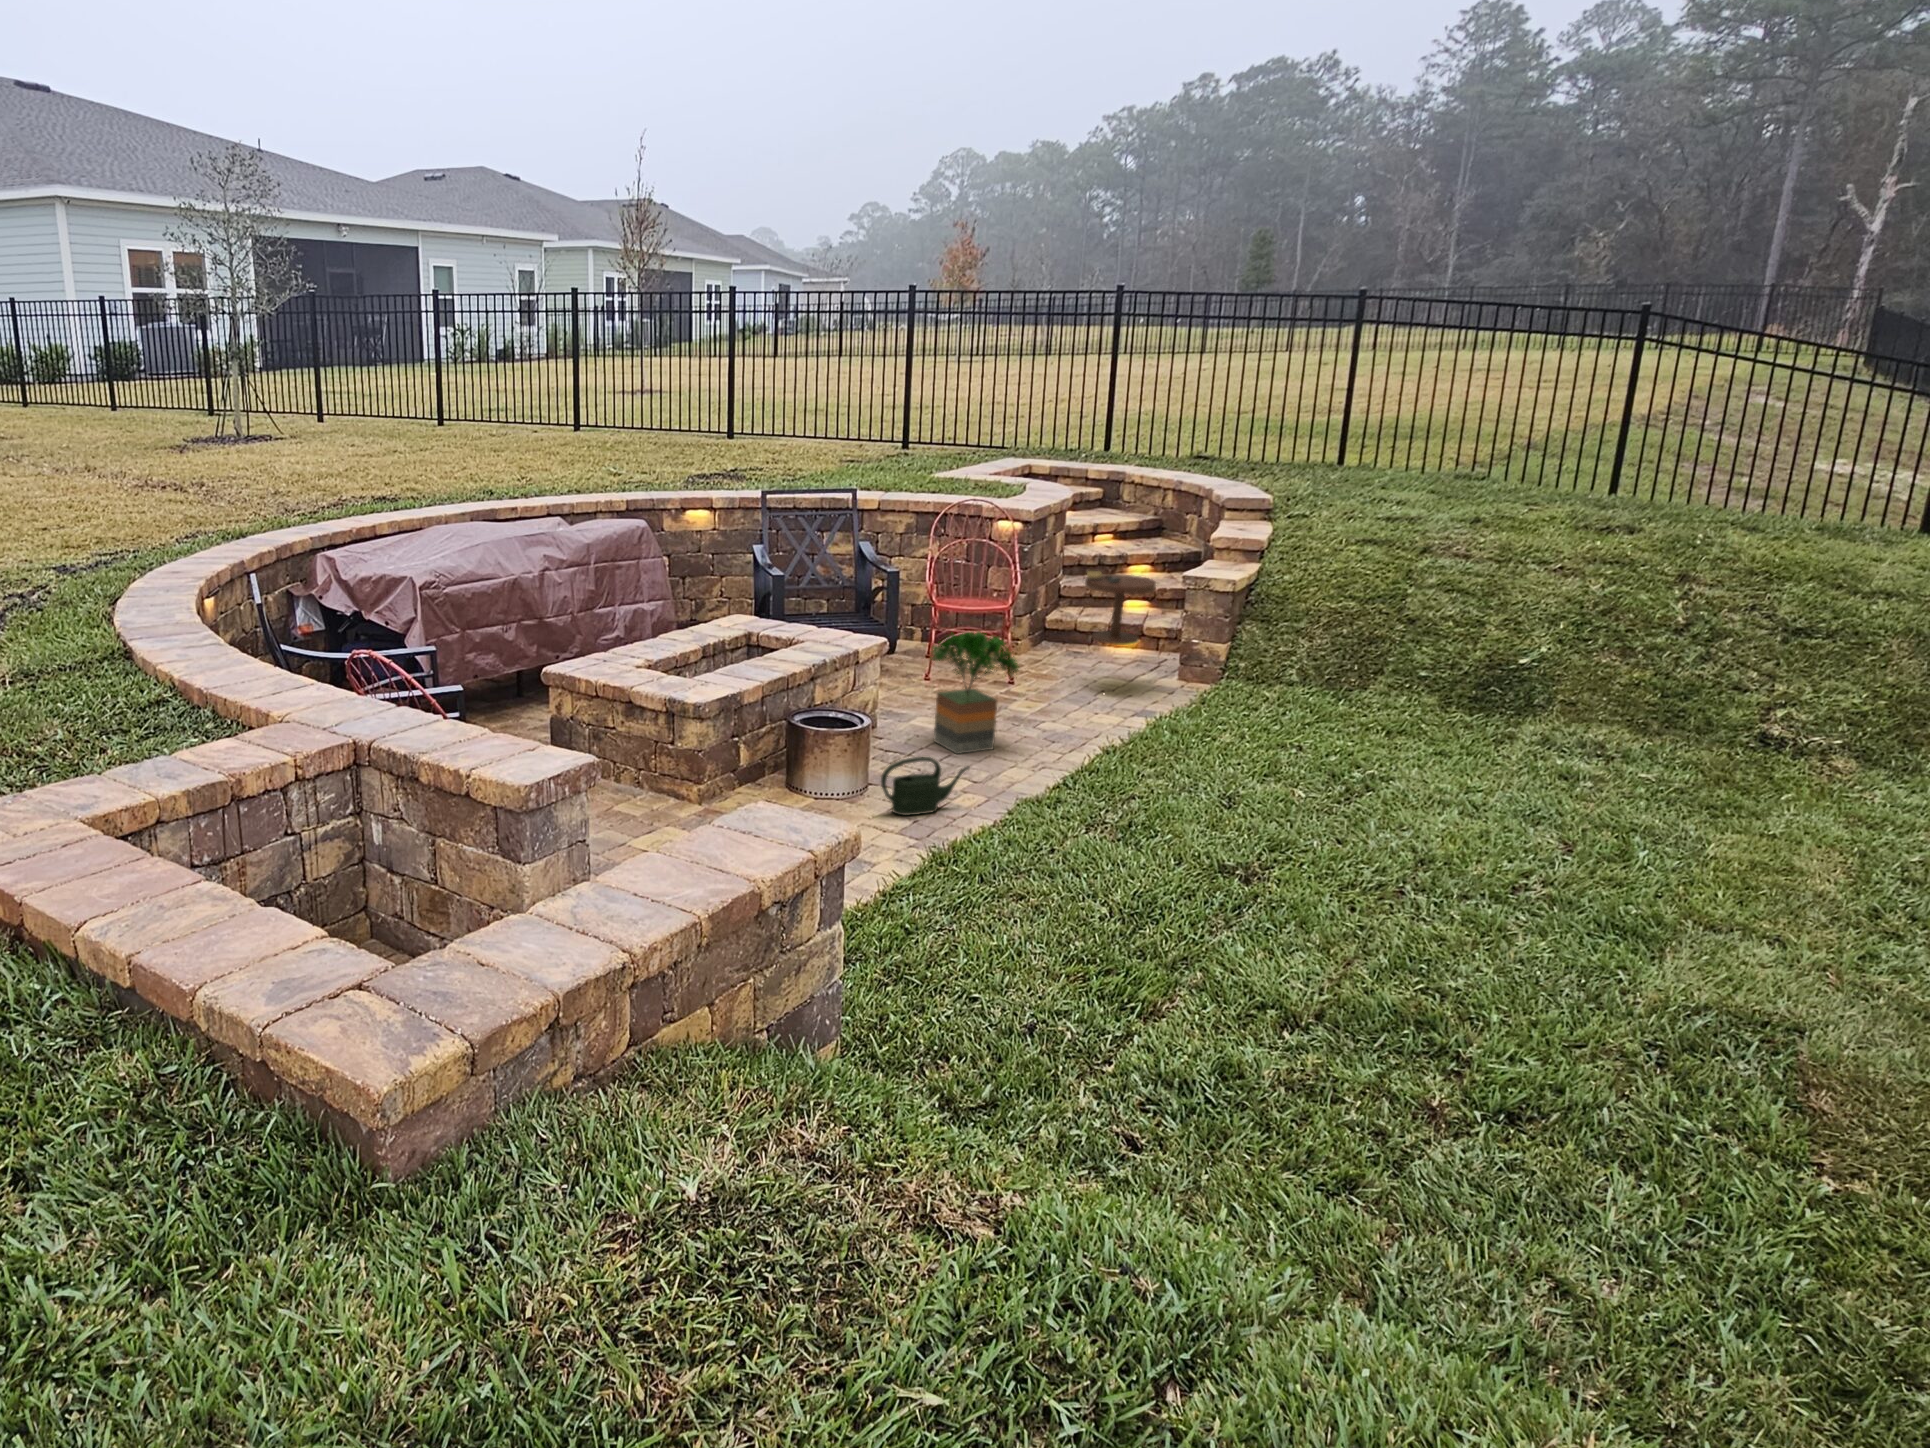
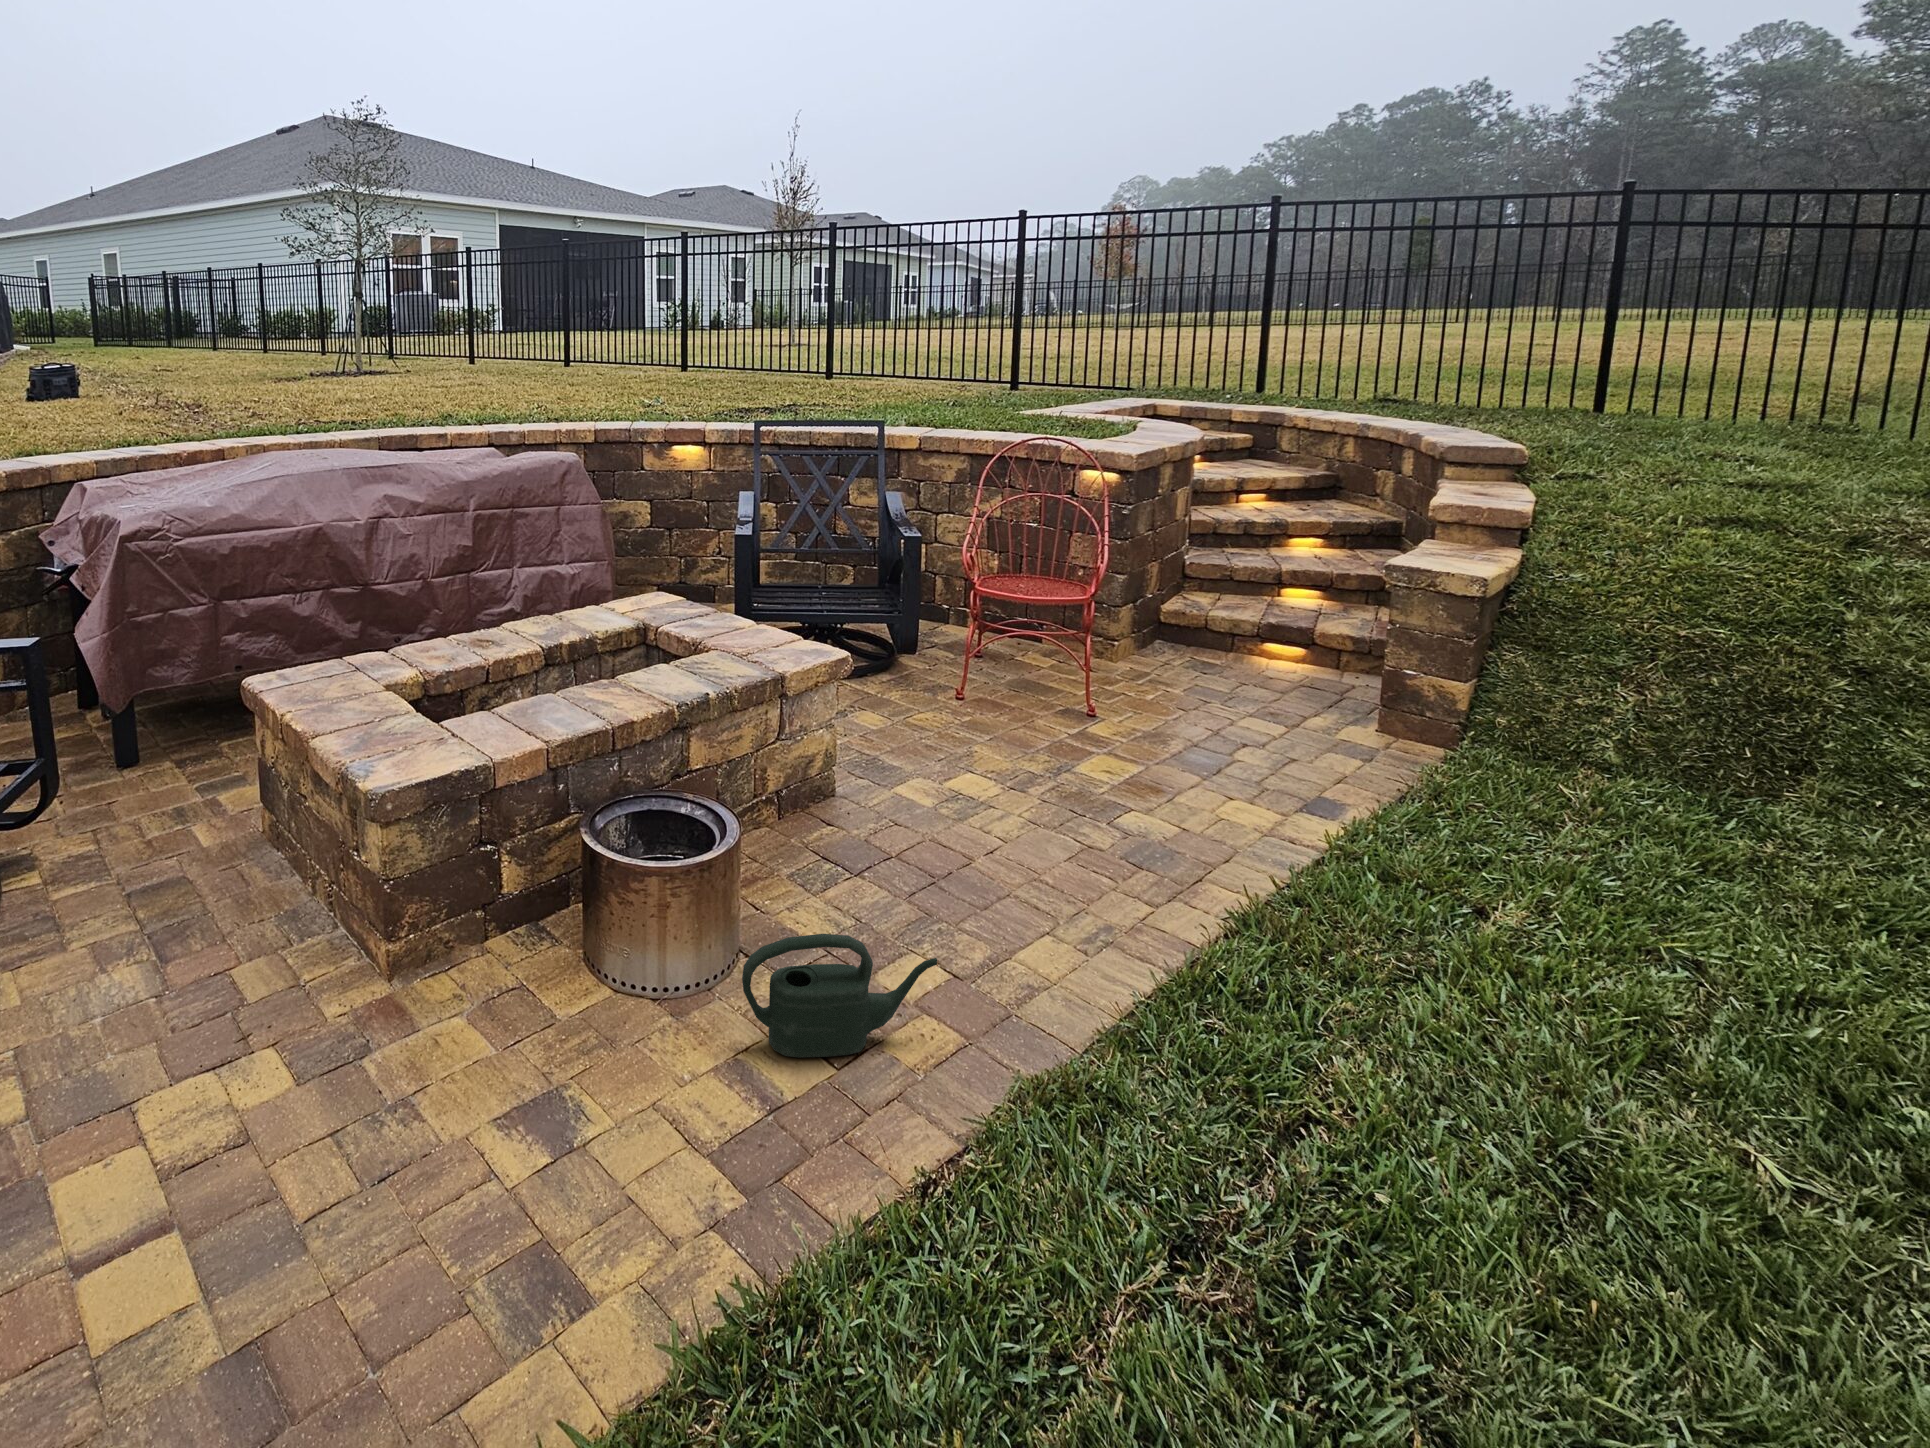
side table: present [1085,571,1156,645] -> none [1214,551,1340,752]
potted tree: present [930,632,1019,754] -> none [915,648,1079,874]

